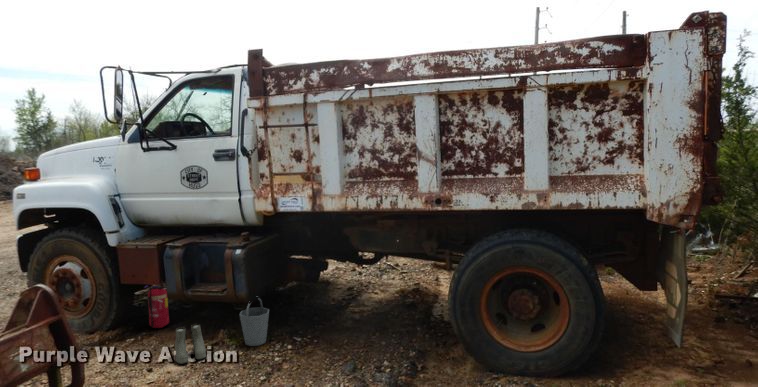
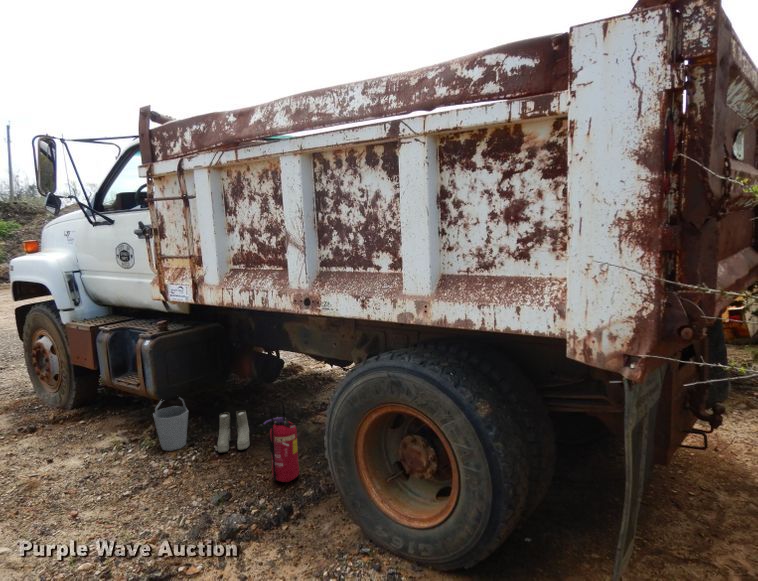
fire extinguisher: present [145,284,169,328] -> present [264,399,299,482]
boots: present [175,324,206,364] -> present [217,410,250,453]

